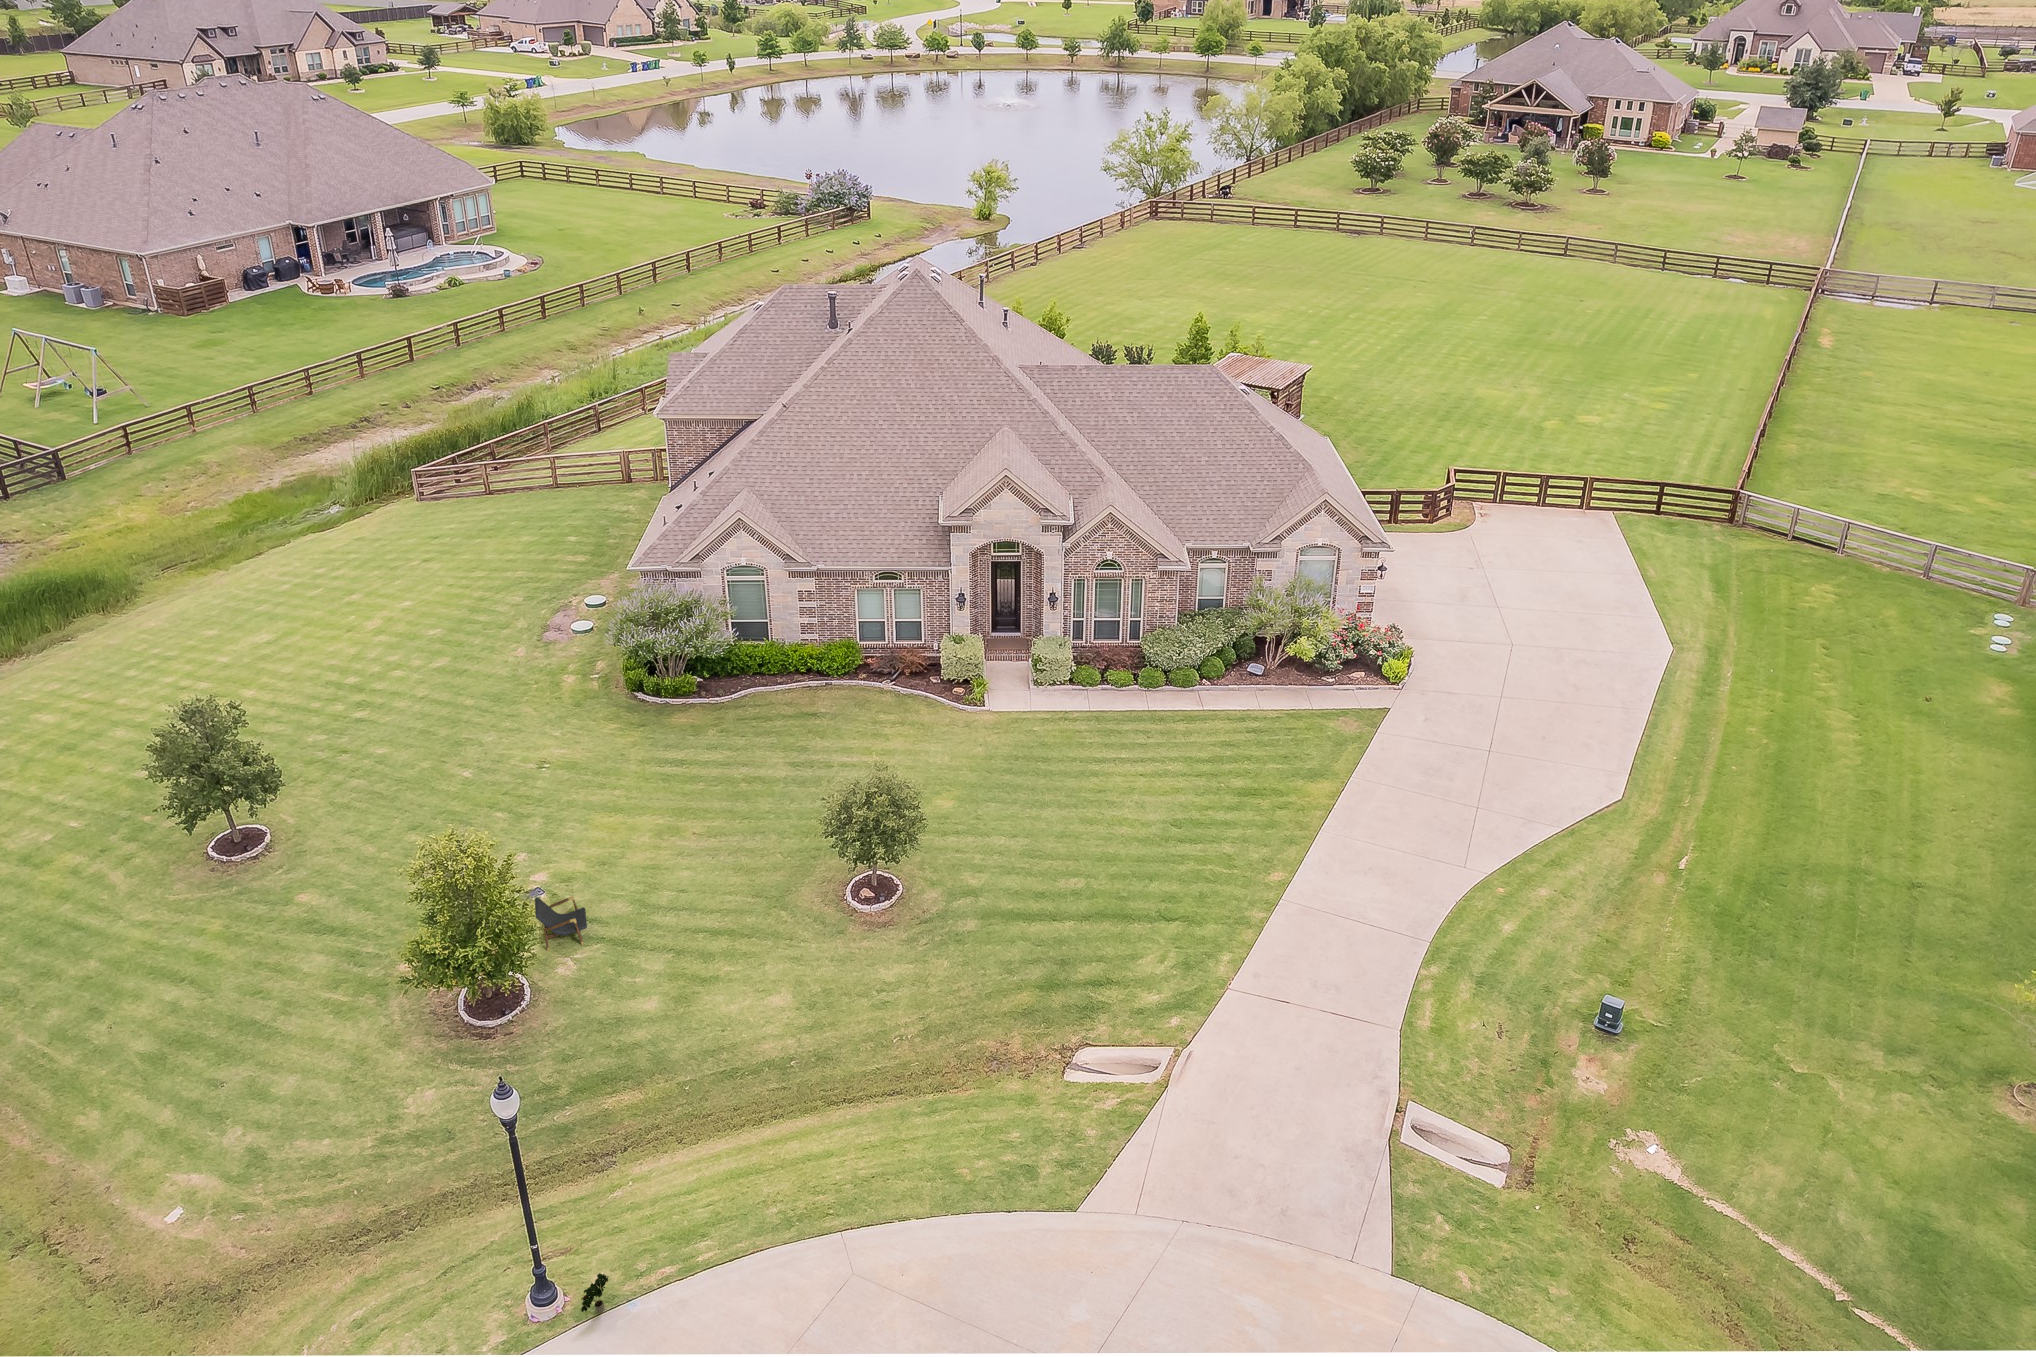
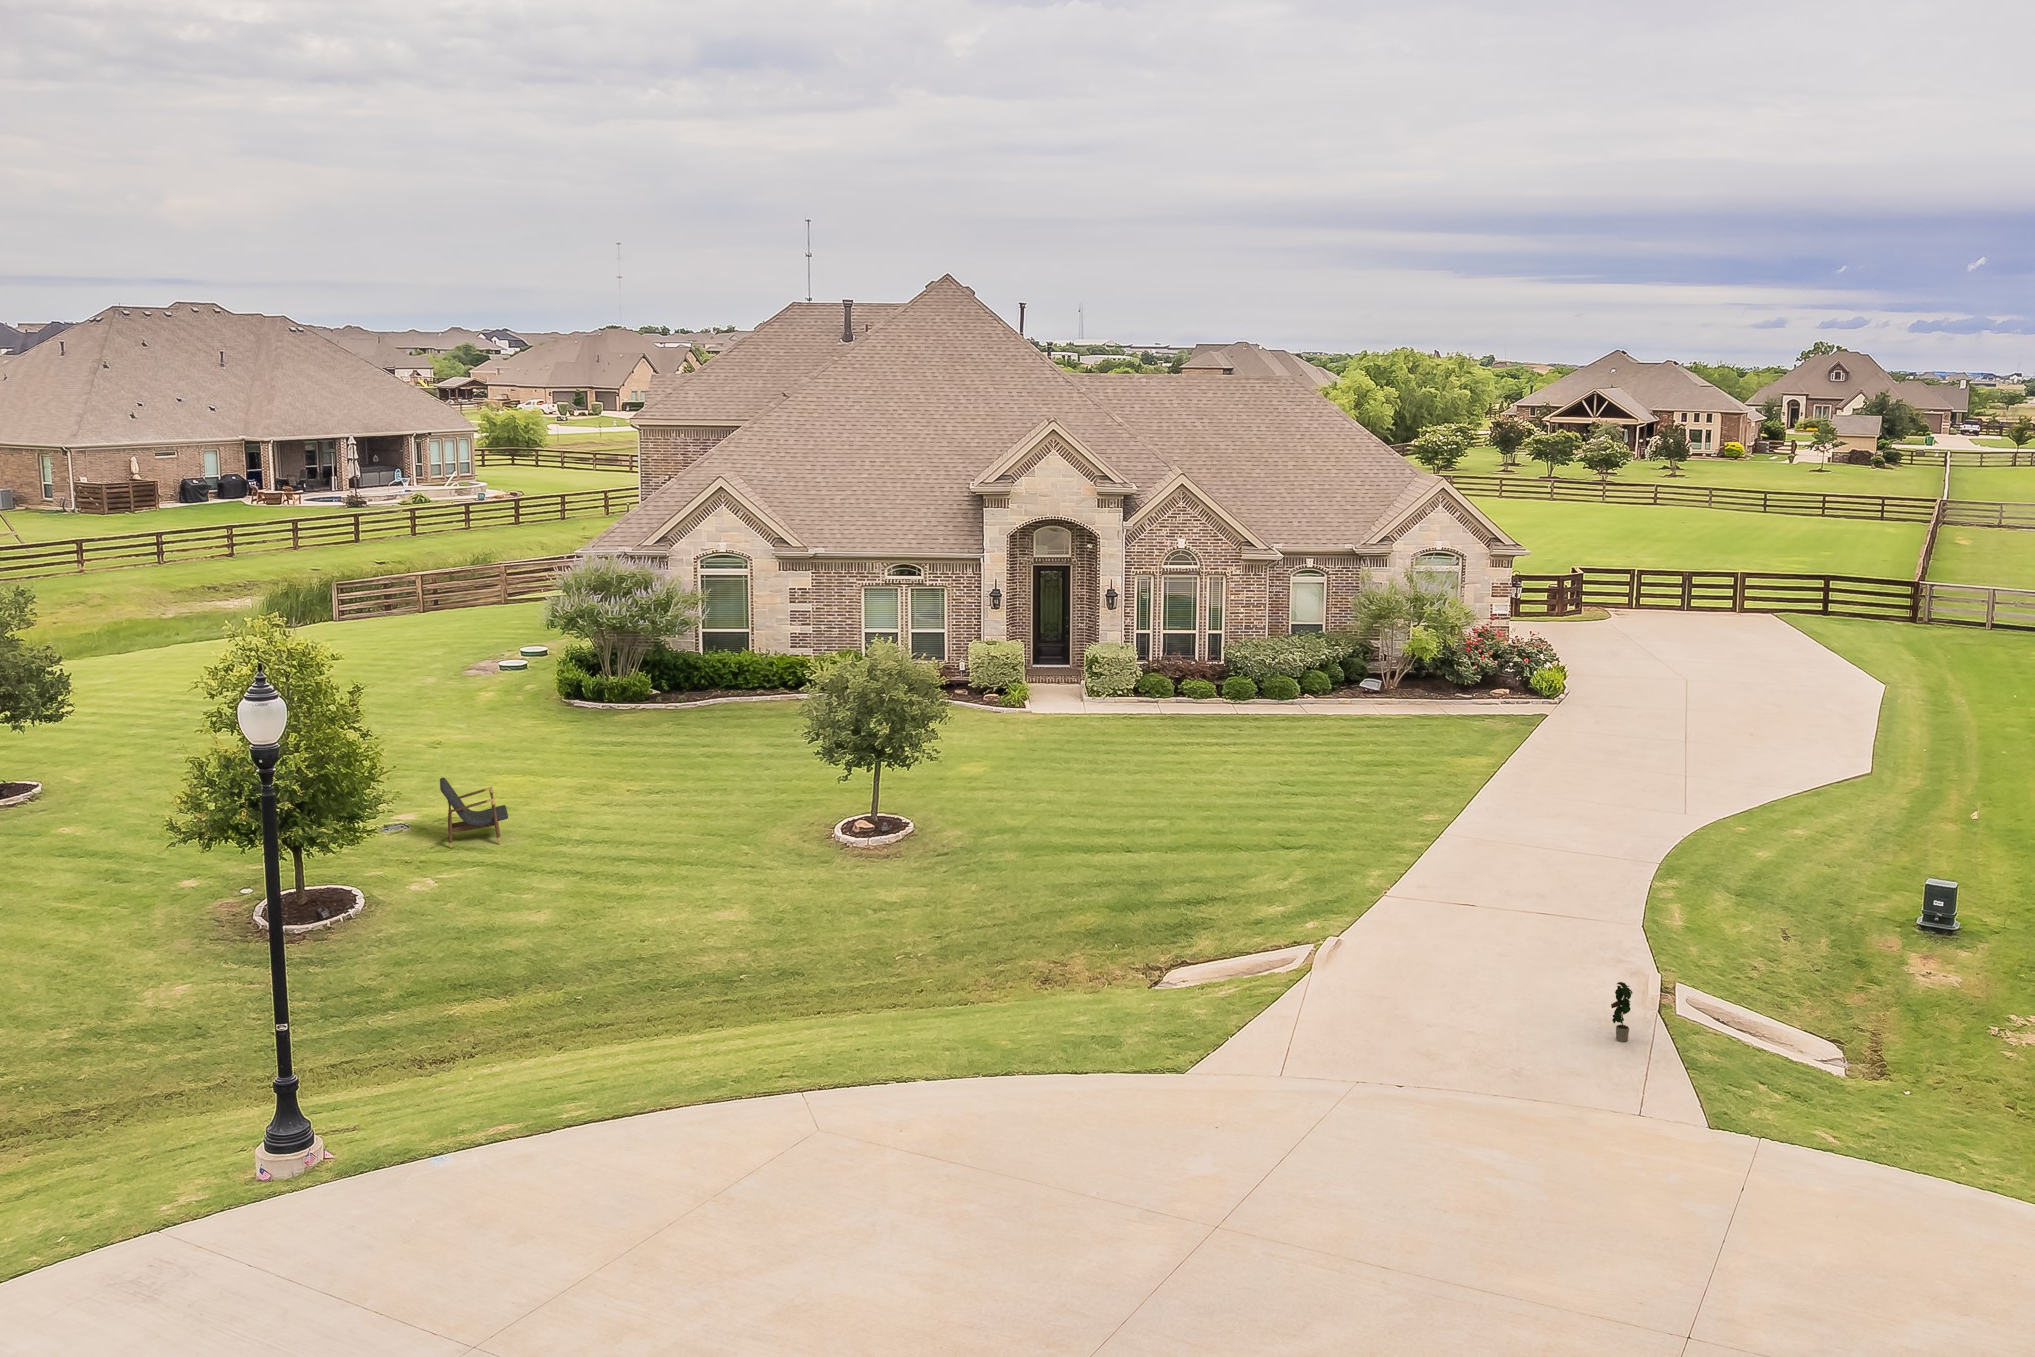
potted plant: present [581,1273,608,1313] -> present [1611,982,1632,1042]

